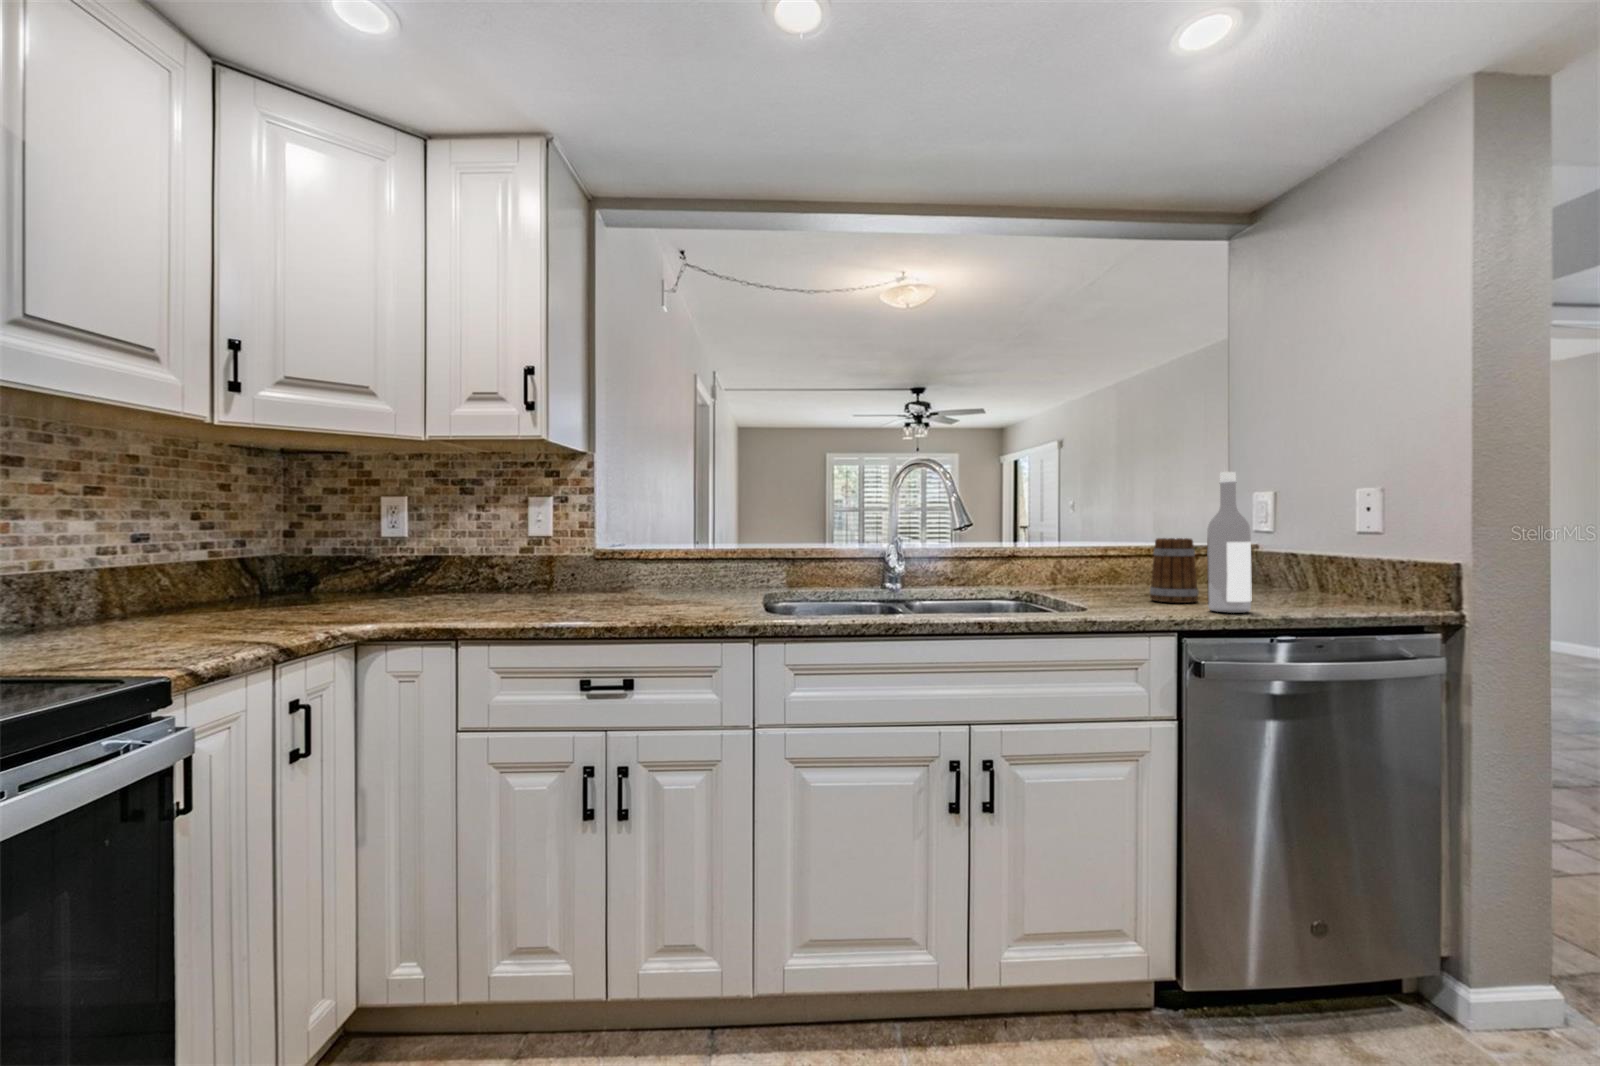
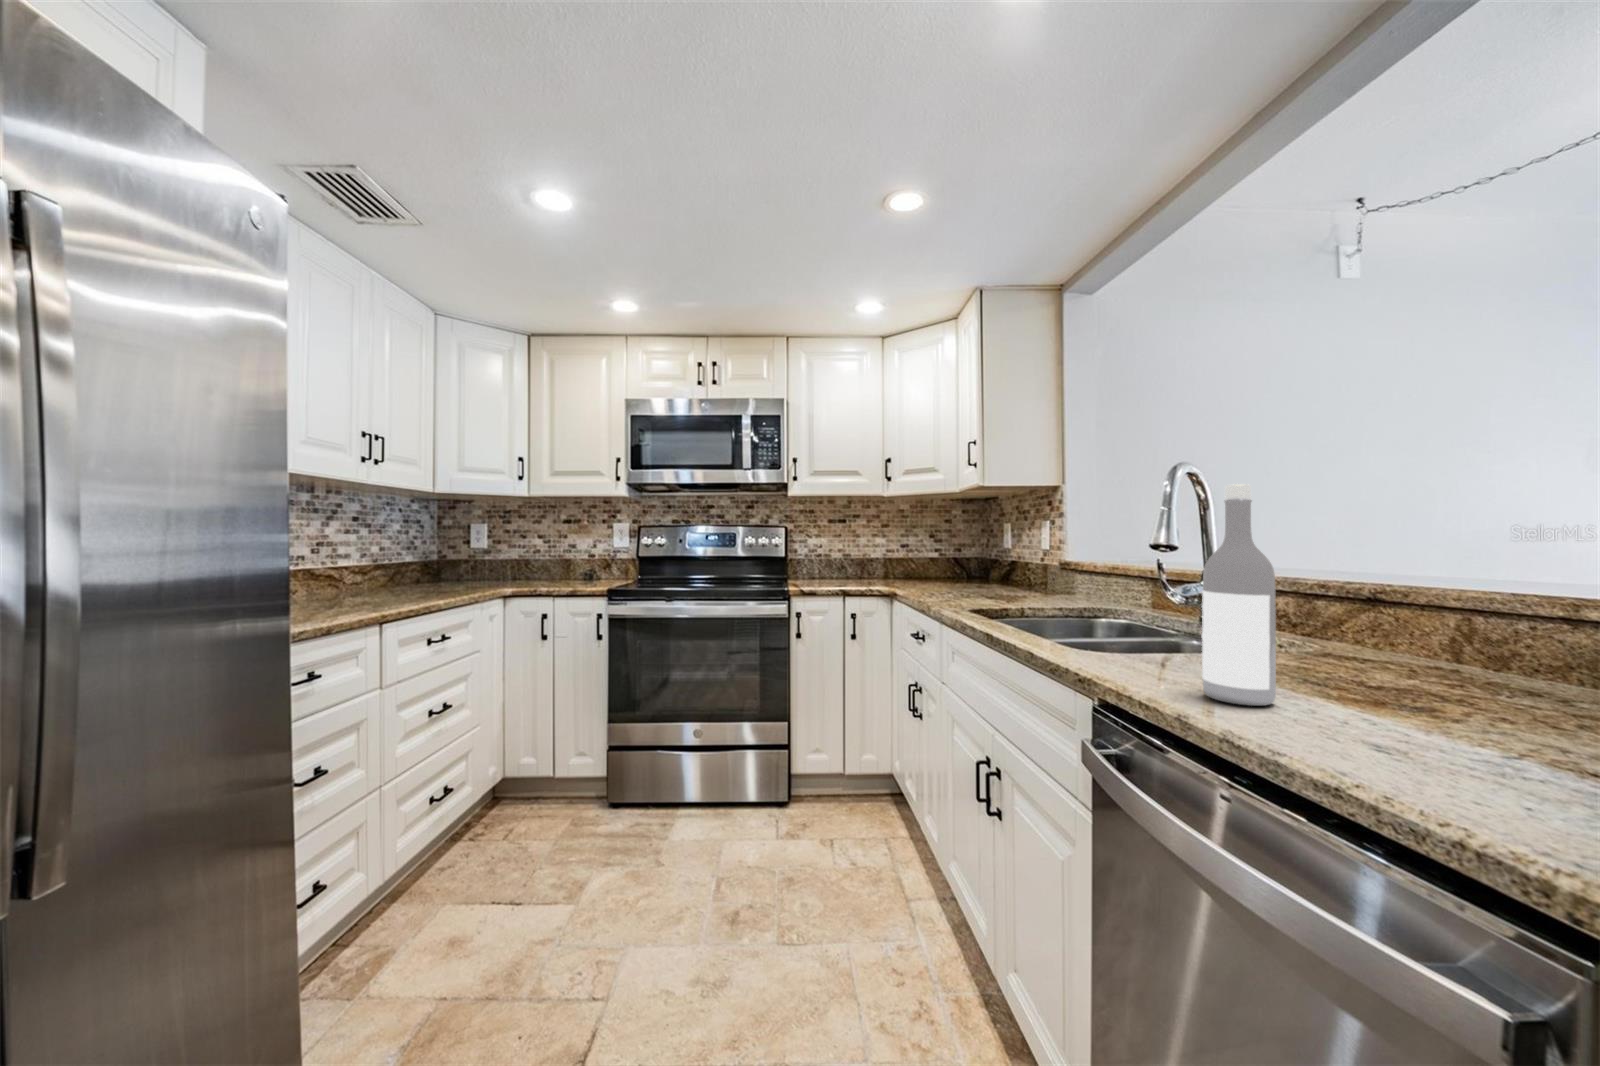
mug: present [1150,538,1199,603] -> none [1310,586,1451,702]

